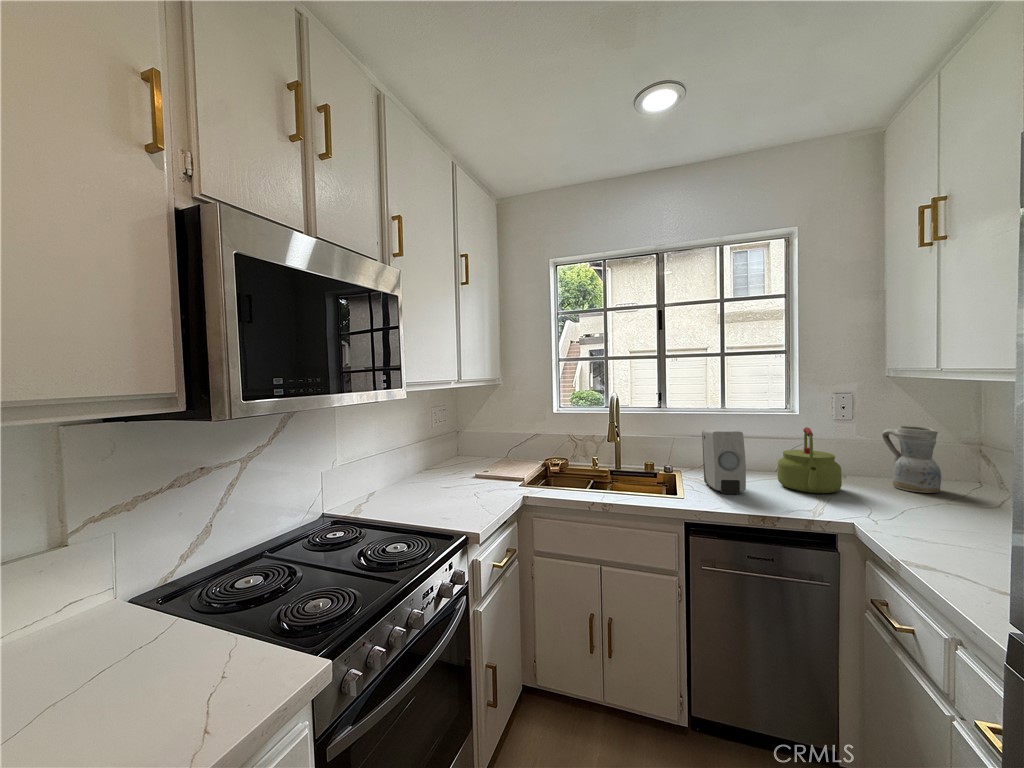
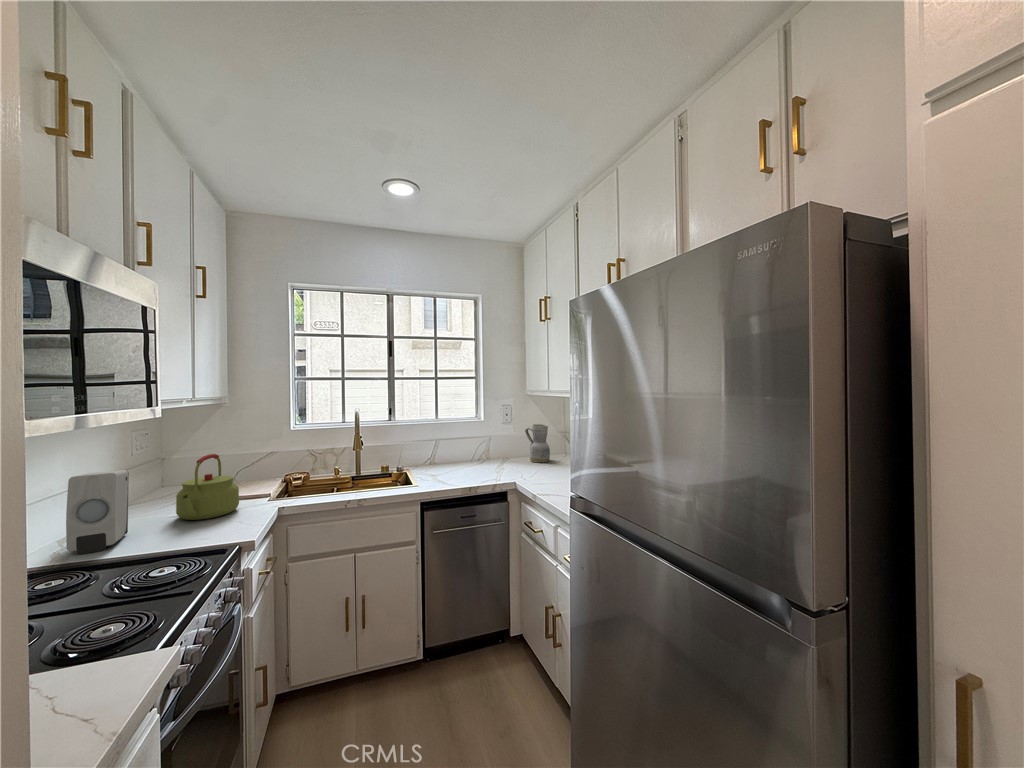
kettle: present [778,427,842,493] -> present [176,454,239,520]
soap dispenser: present [702,430,746,494] -> present [66,470,129,554]

